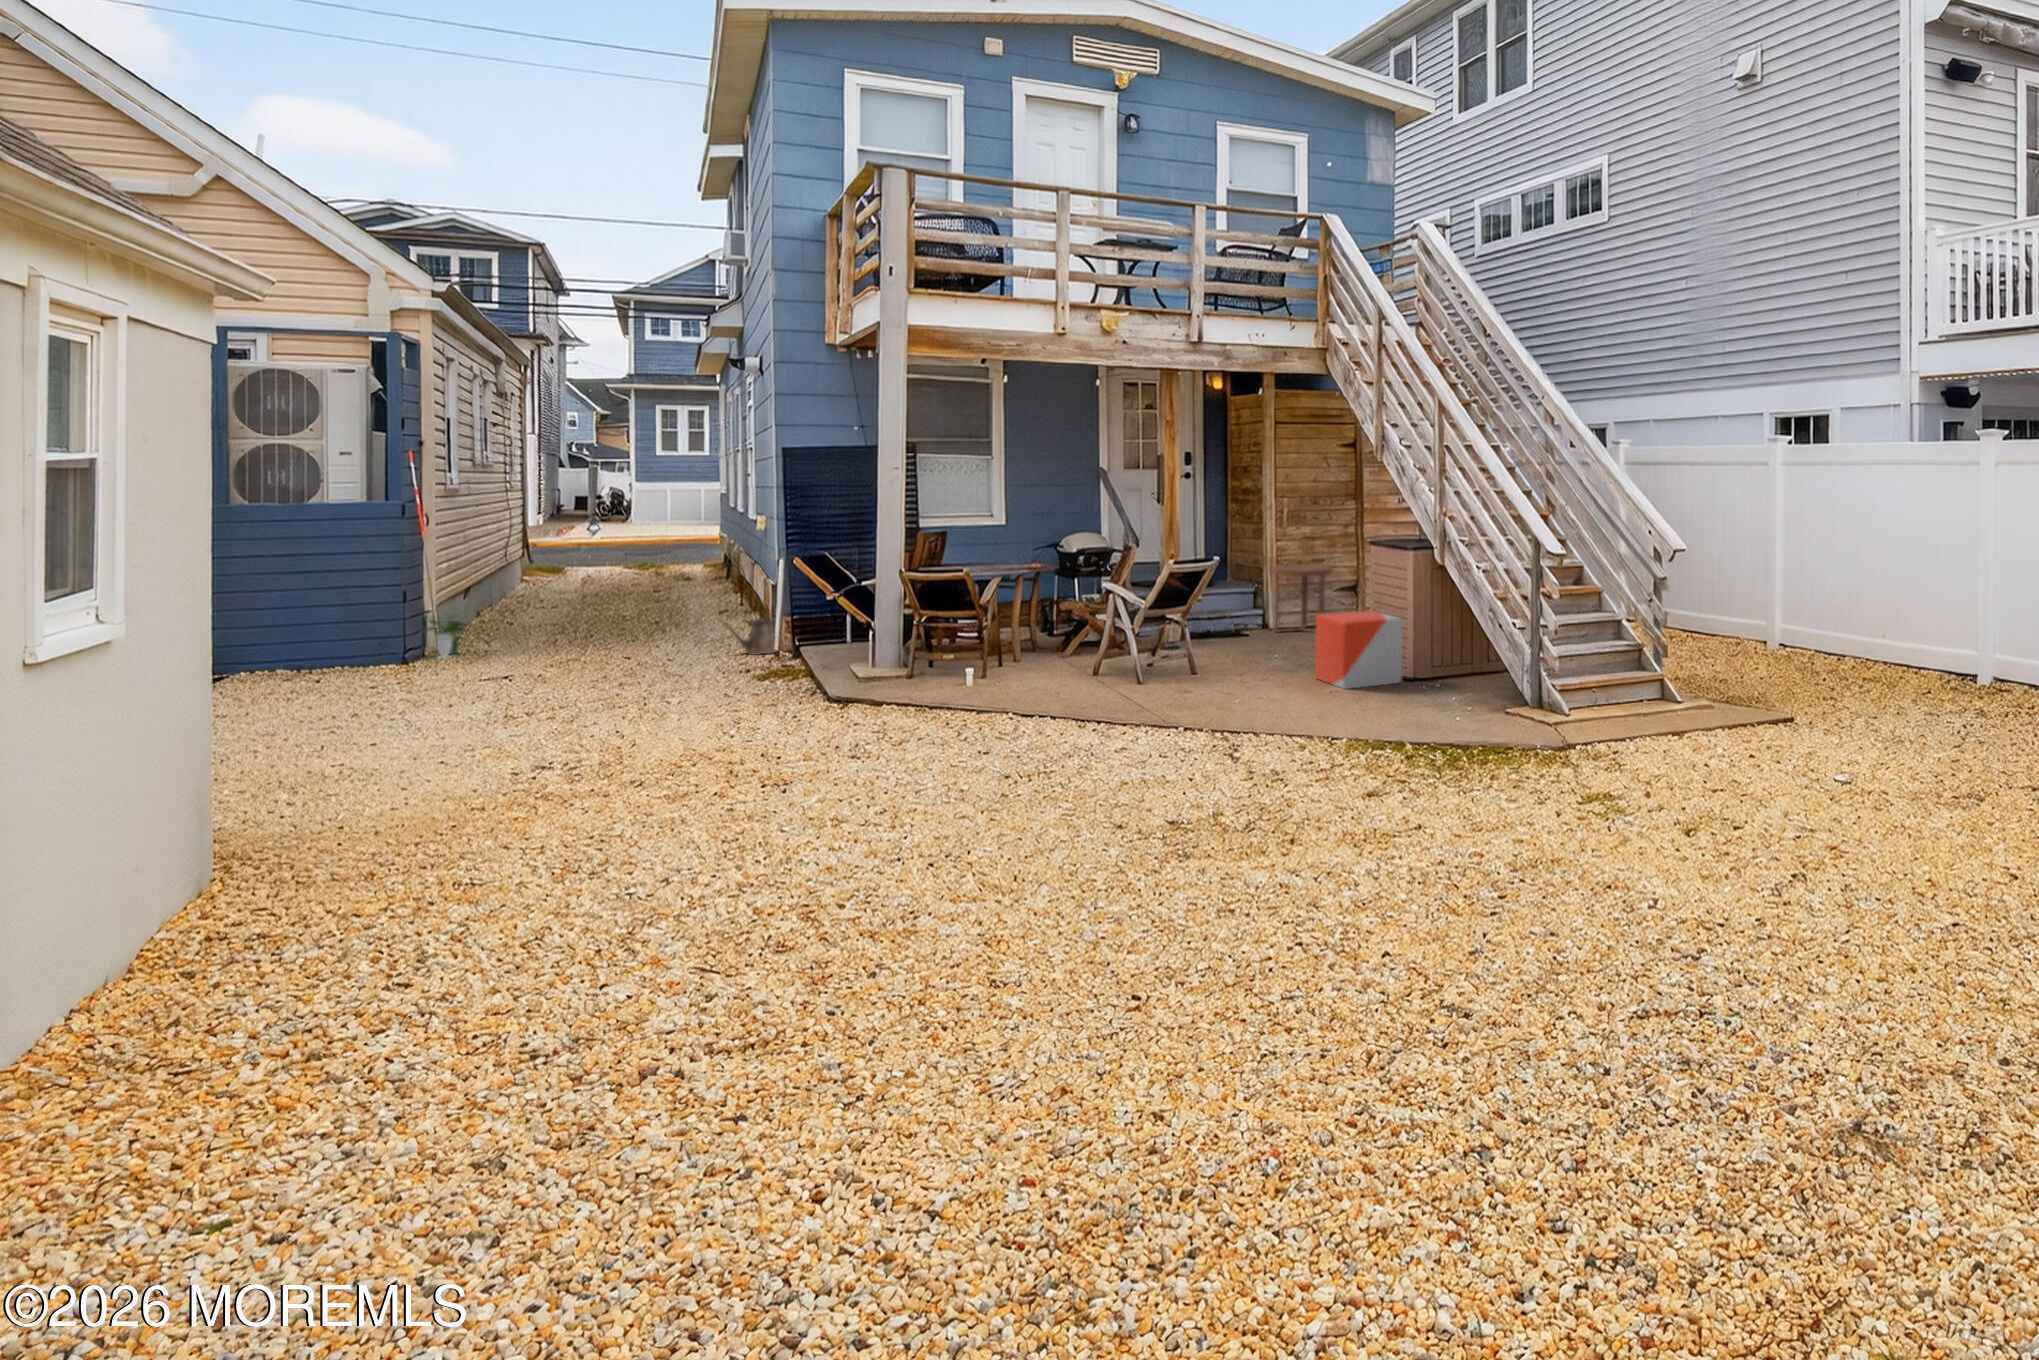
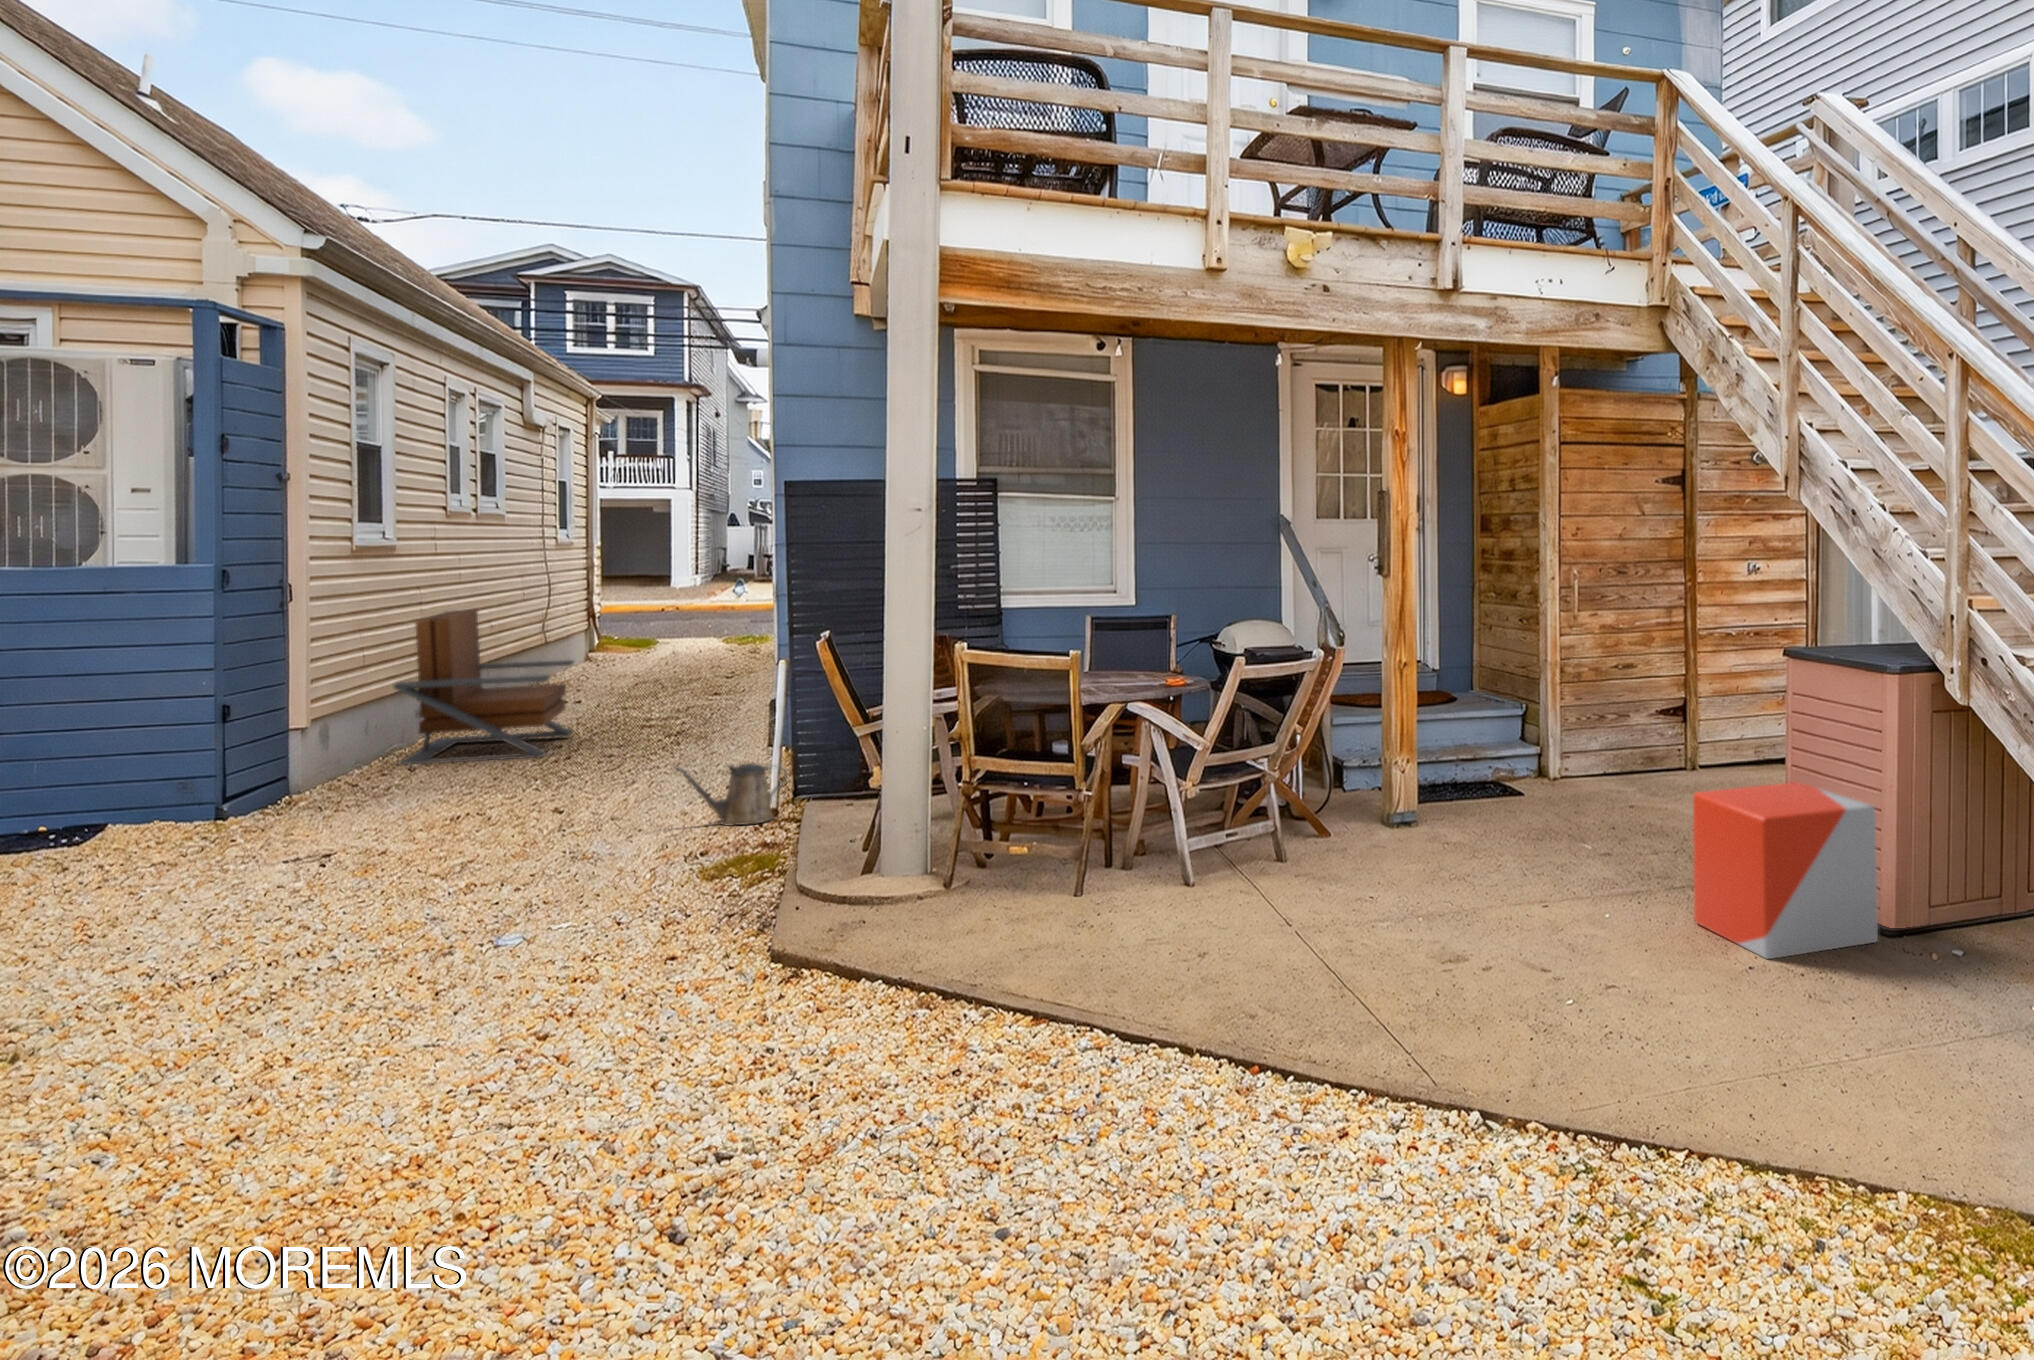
lounge chair: none [471,527,581,633] -> present [394,609,574,765]
side table: present [1270,564,1333,633] -> none [1566,673,1674,796]
potted plant: present [421,616,470,658] -> none [235,752,325,824]

